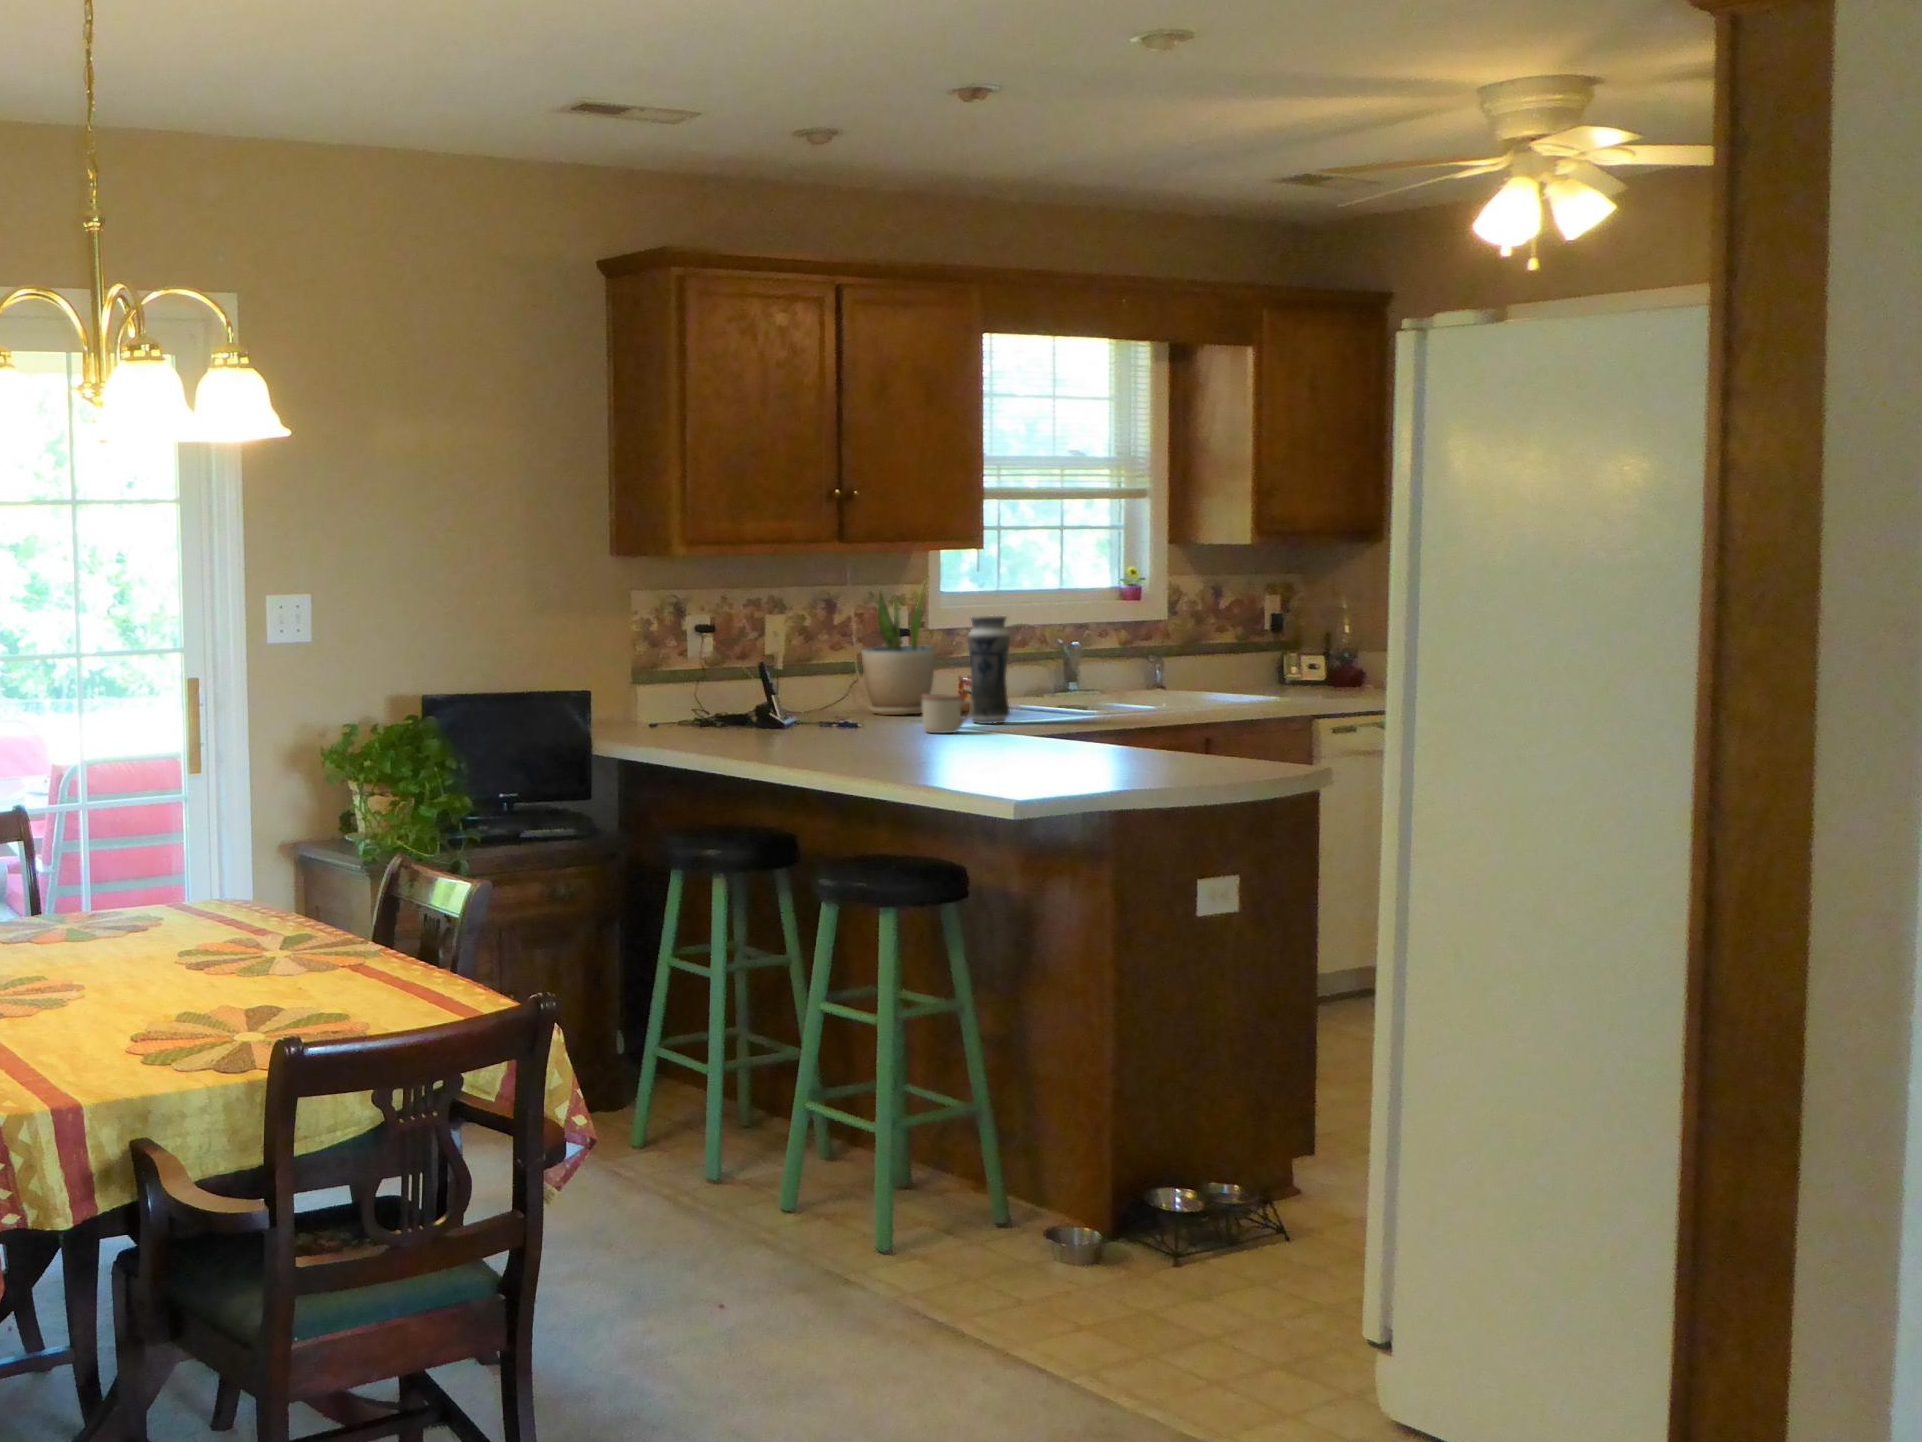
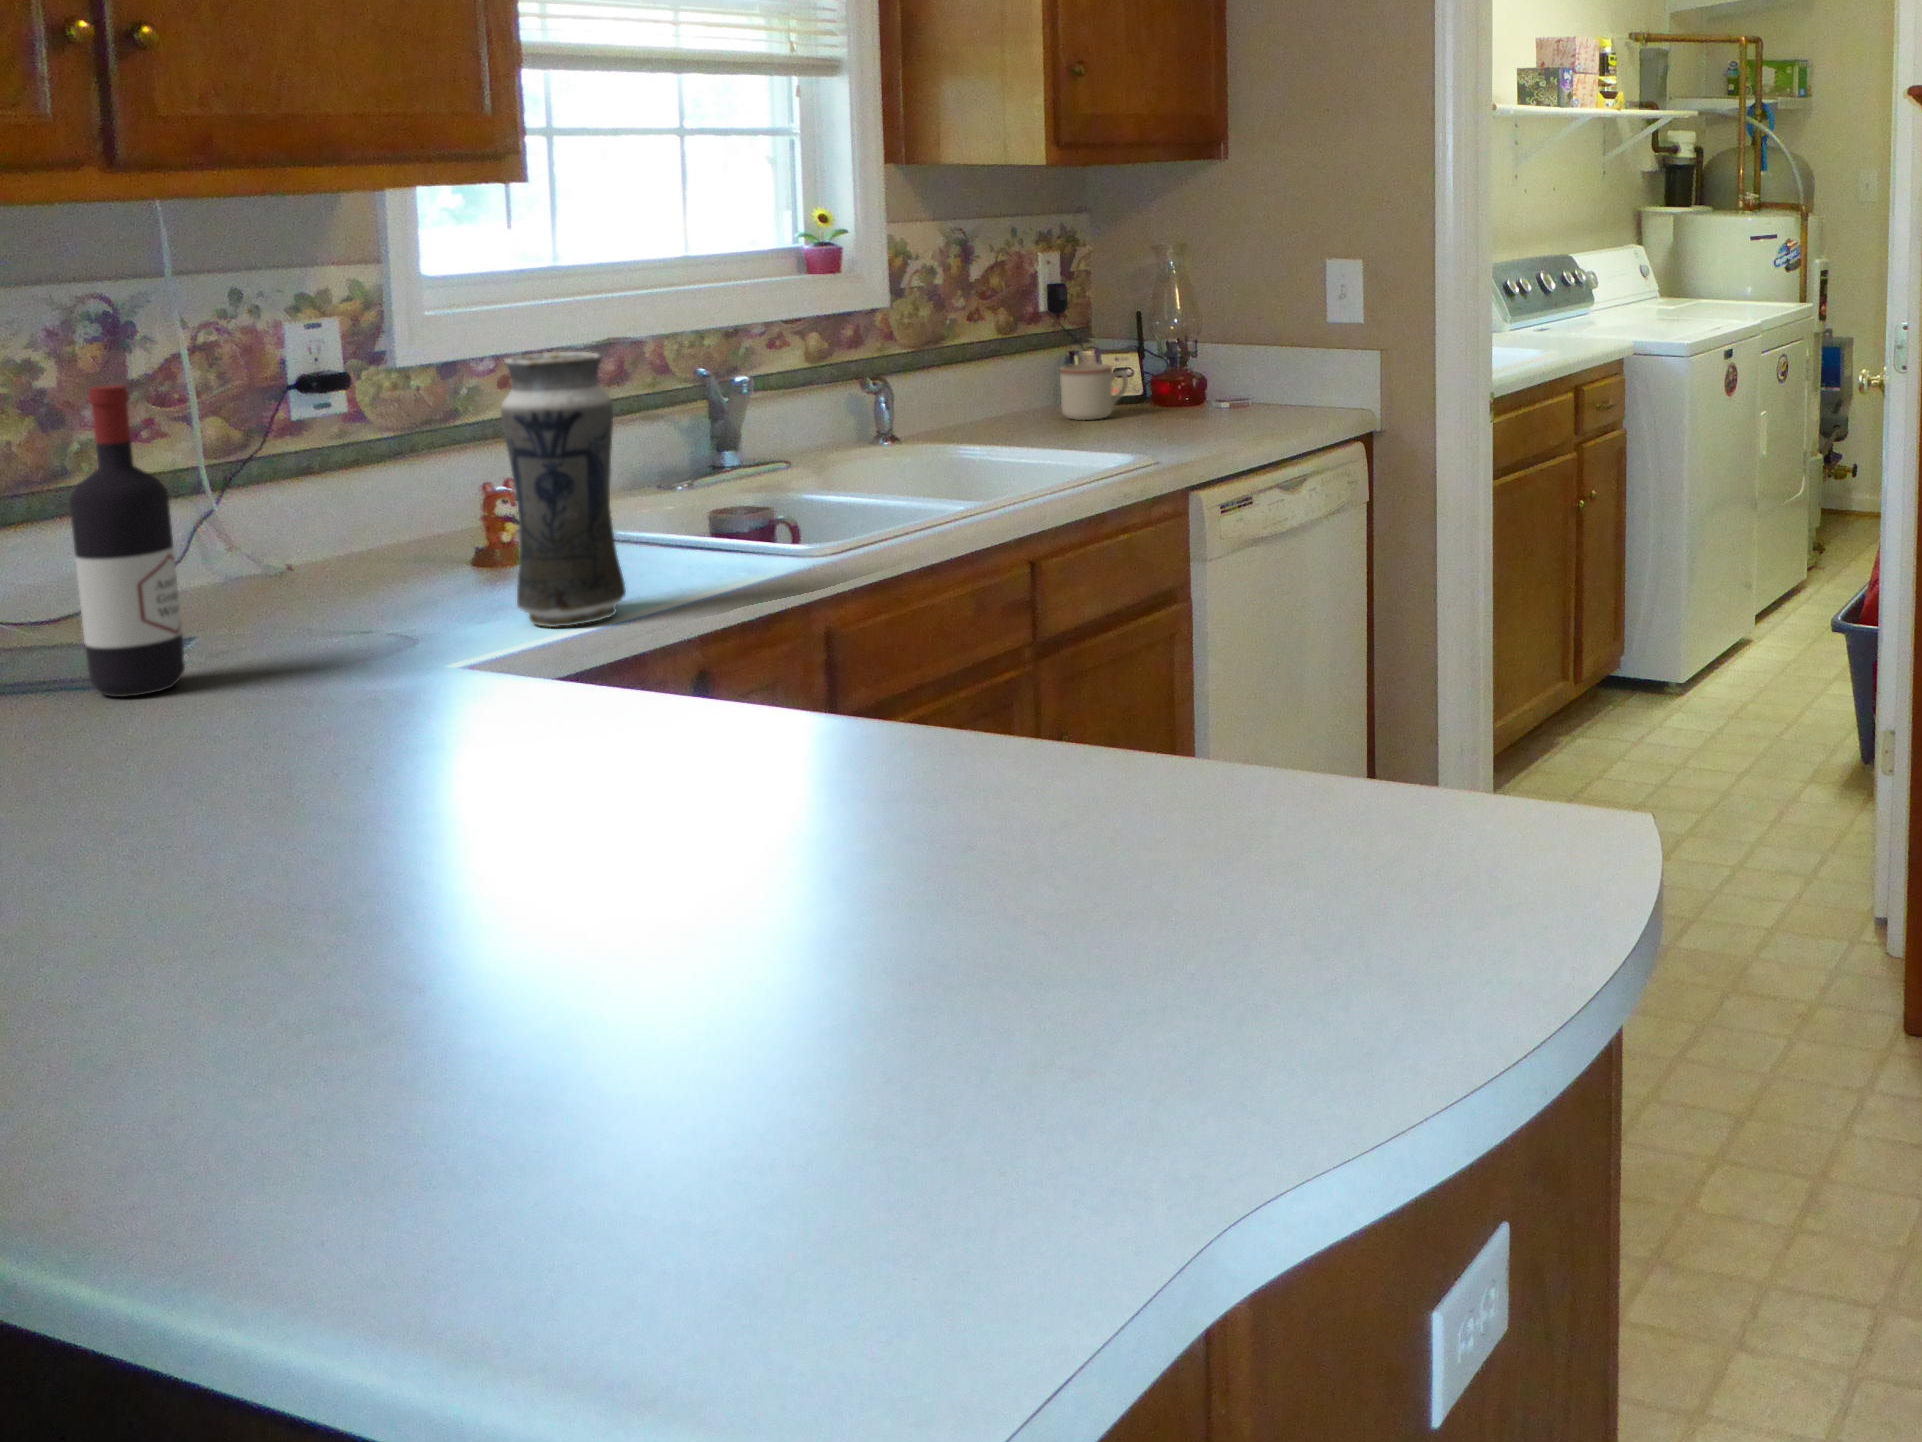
potted plant: present [861,581,935,715] -> none [208,255,417,602]
wine bottle: none [827,617,857,726] -> present [69,385,185,697]
mug: present [922,694,973,733] -> present [1060,364,1128,420]

